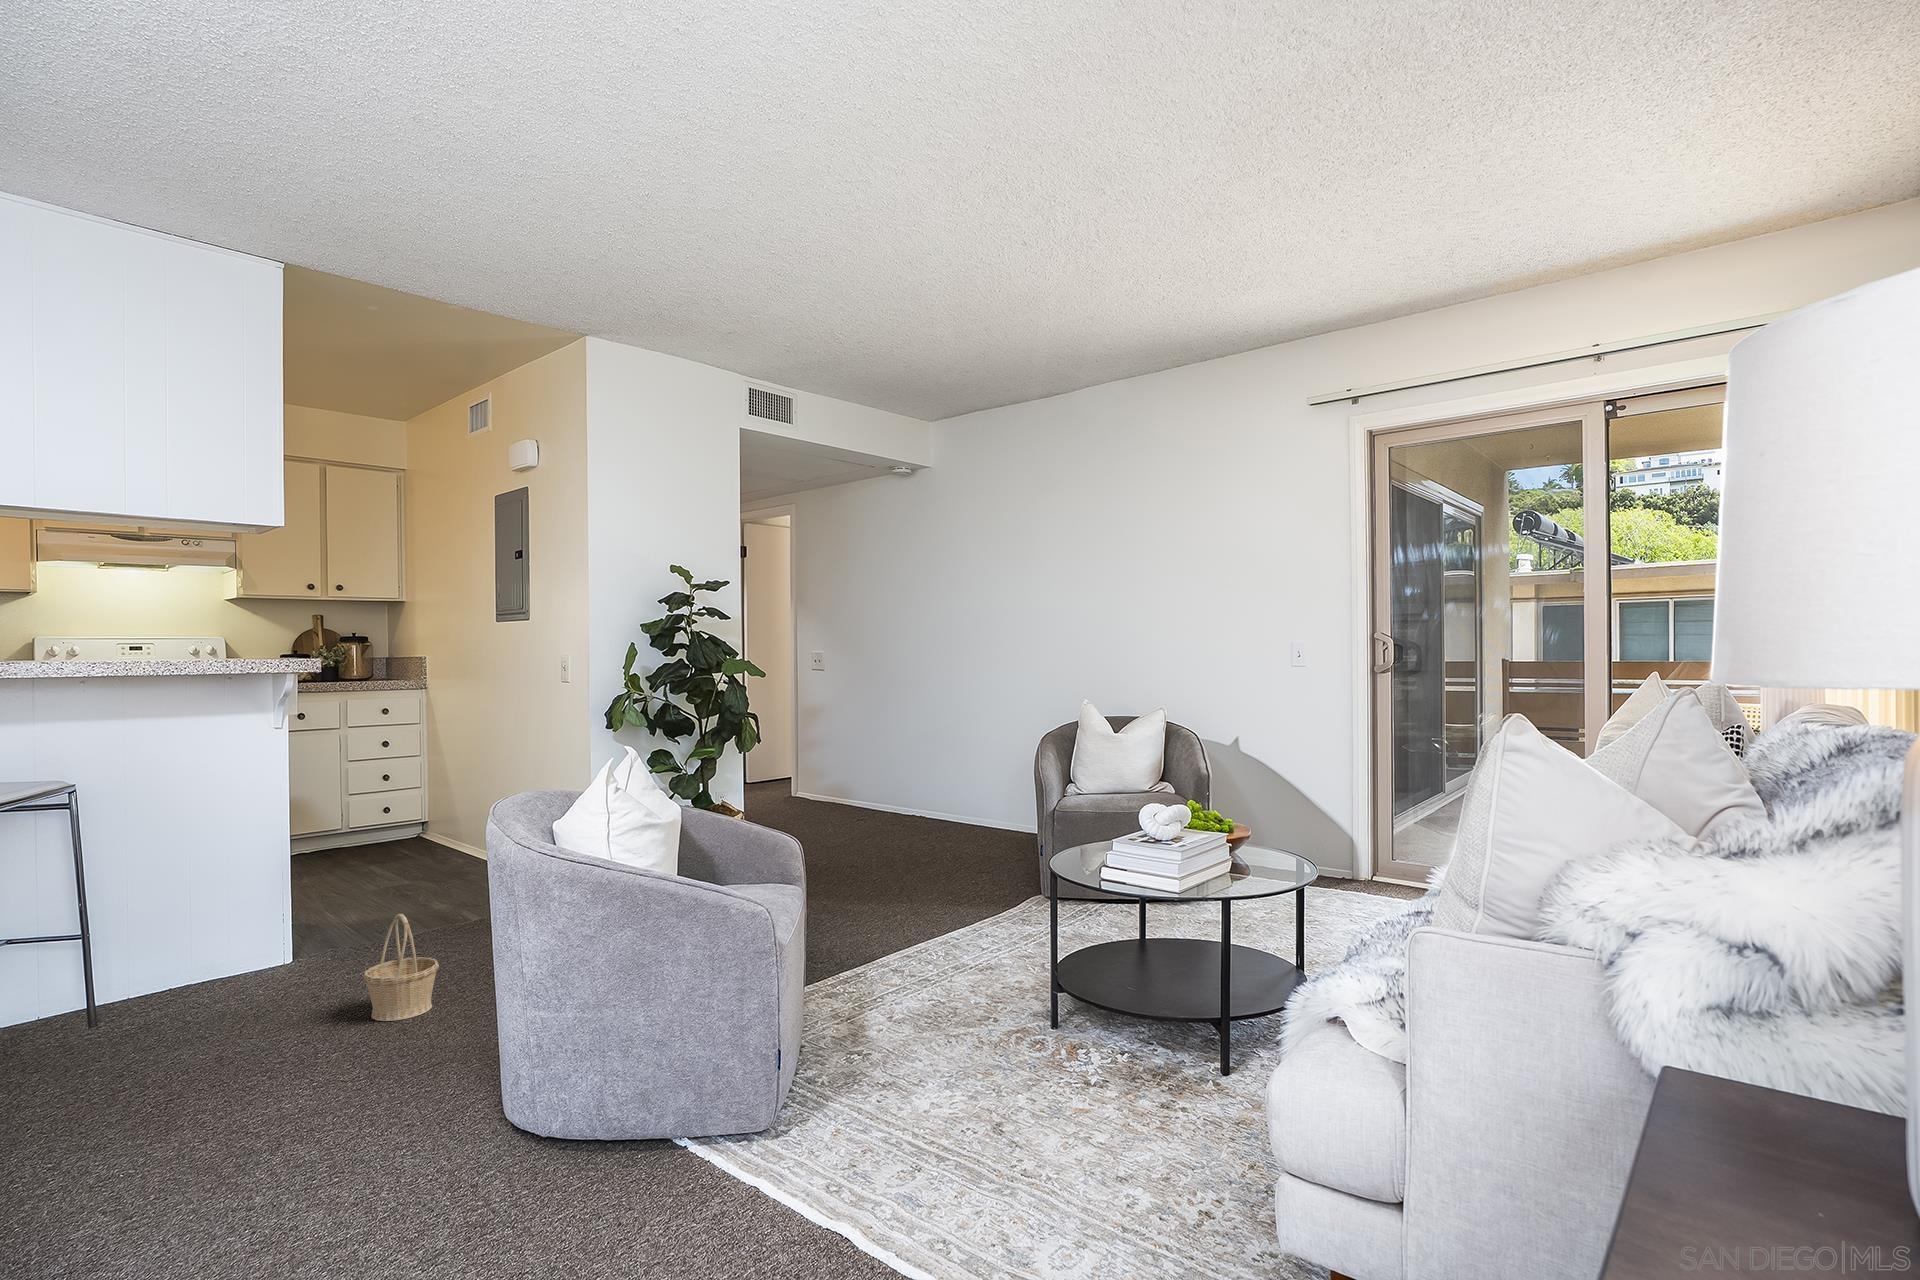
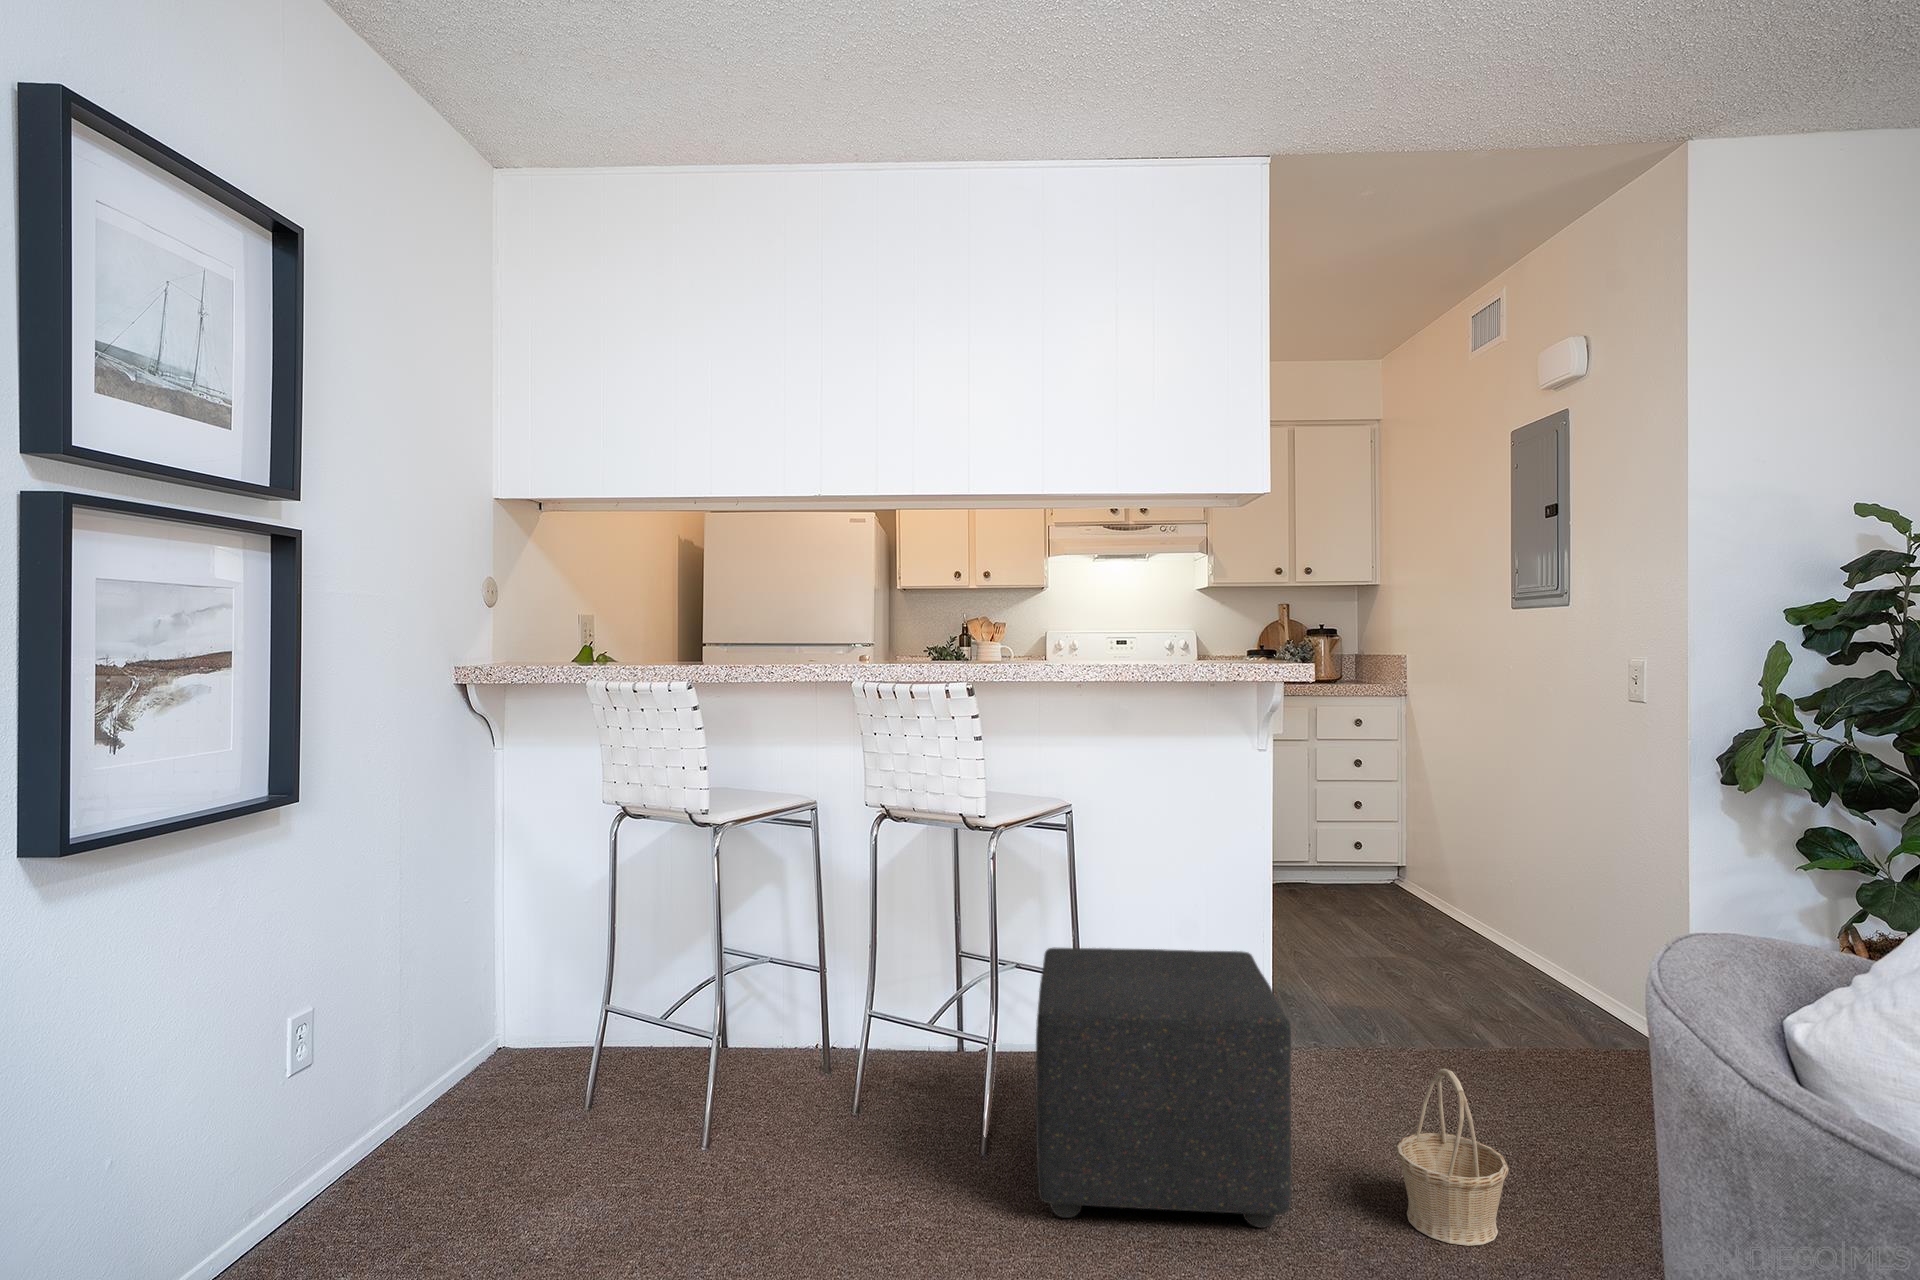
ottoman: none [38,873,279,1096] -> present [1036,948,1291,1228]

